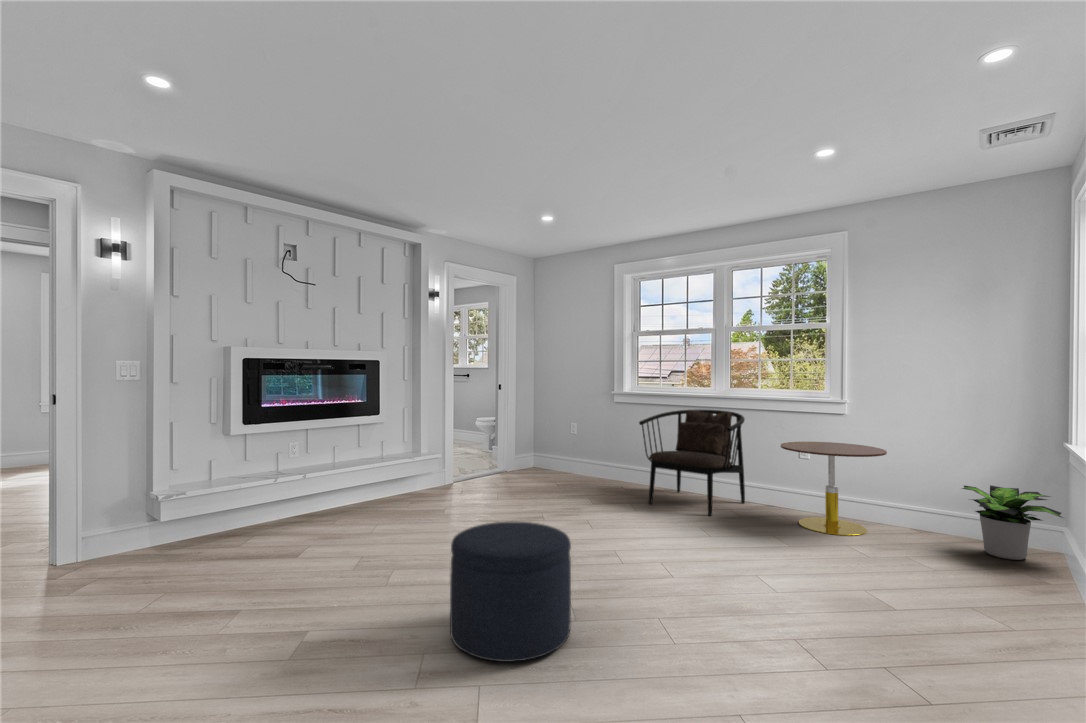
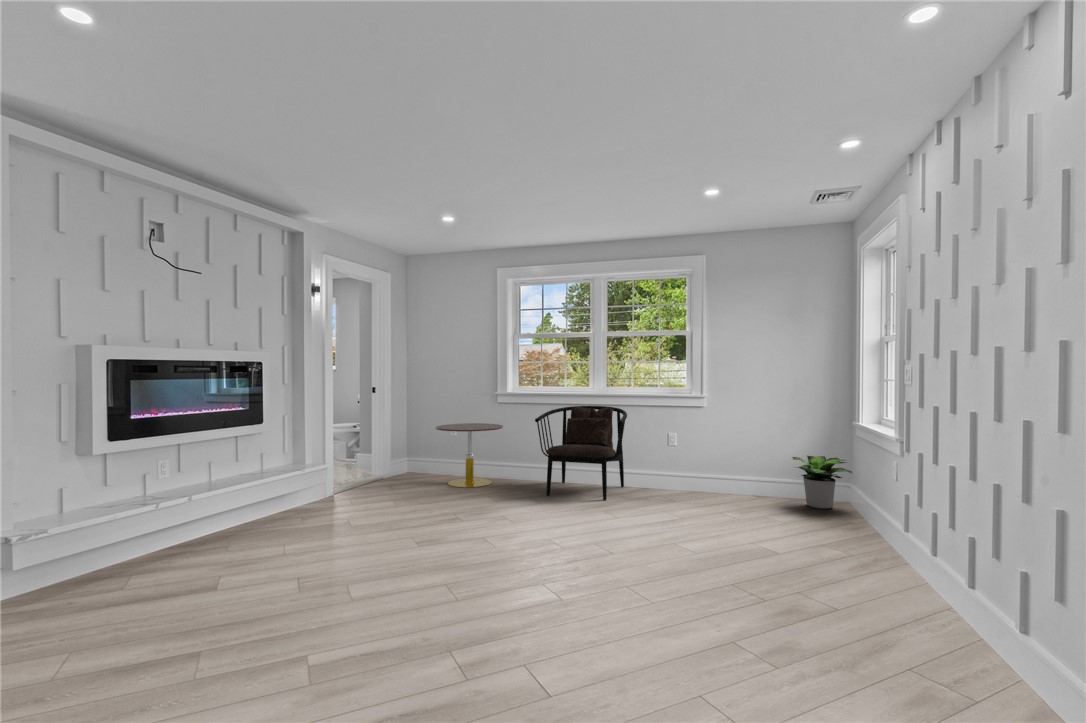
side table: present [781,442,887,536] -> present [436,423,503,488]
ottoman: present [450,522,571,662] -> none [466,516,578,645]

